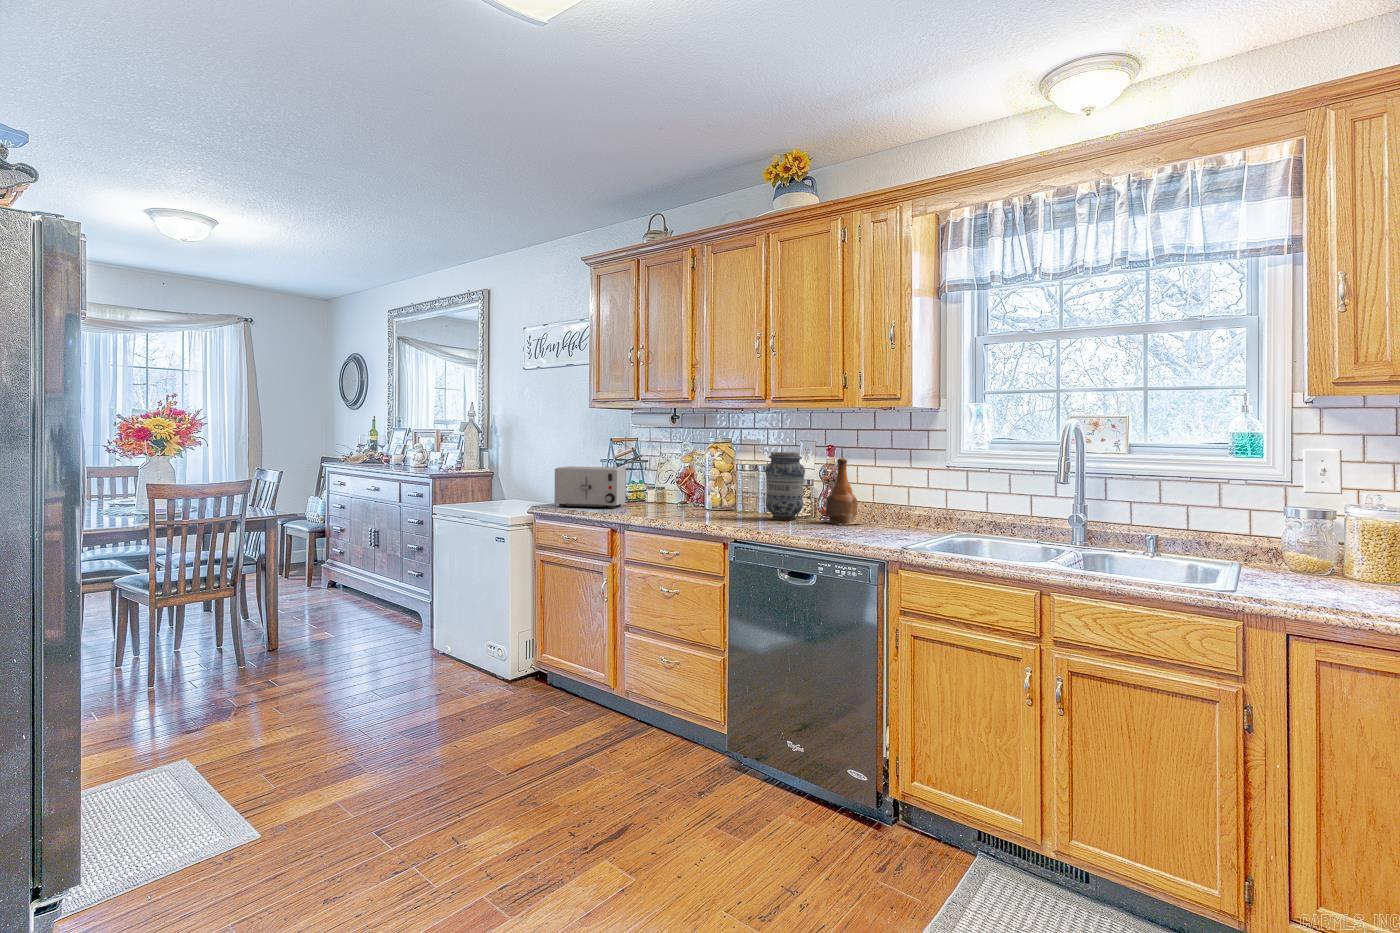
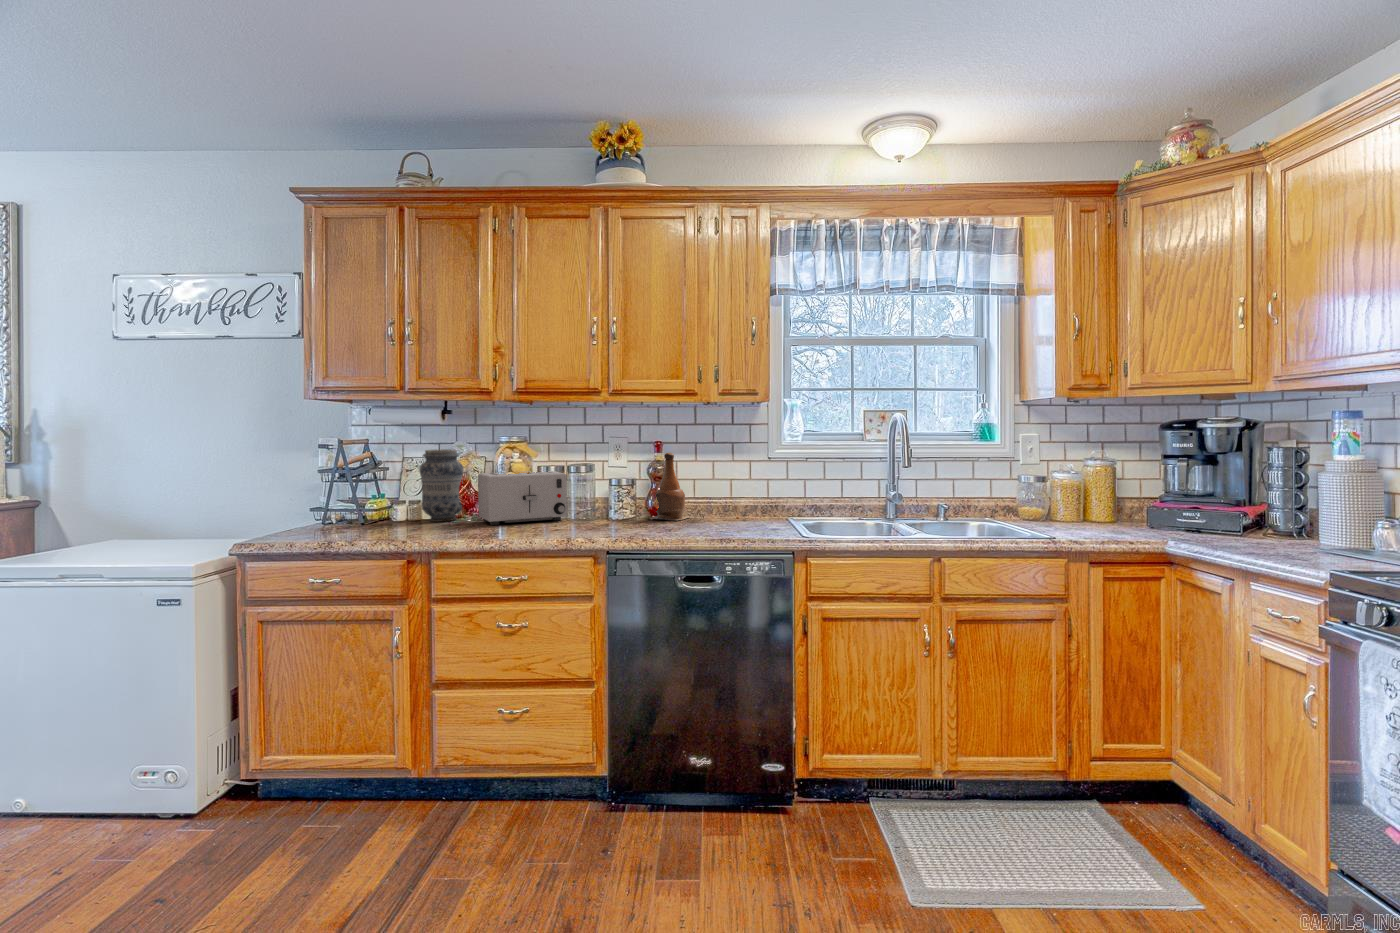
vase: present [765,452,805,520] -> present [419,449,464,522]
toaster: present [554,466,626,508] -> present [478,471,567,525]

